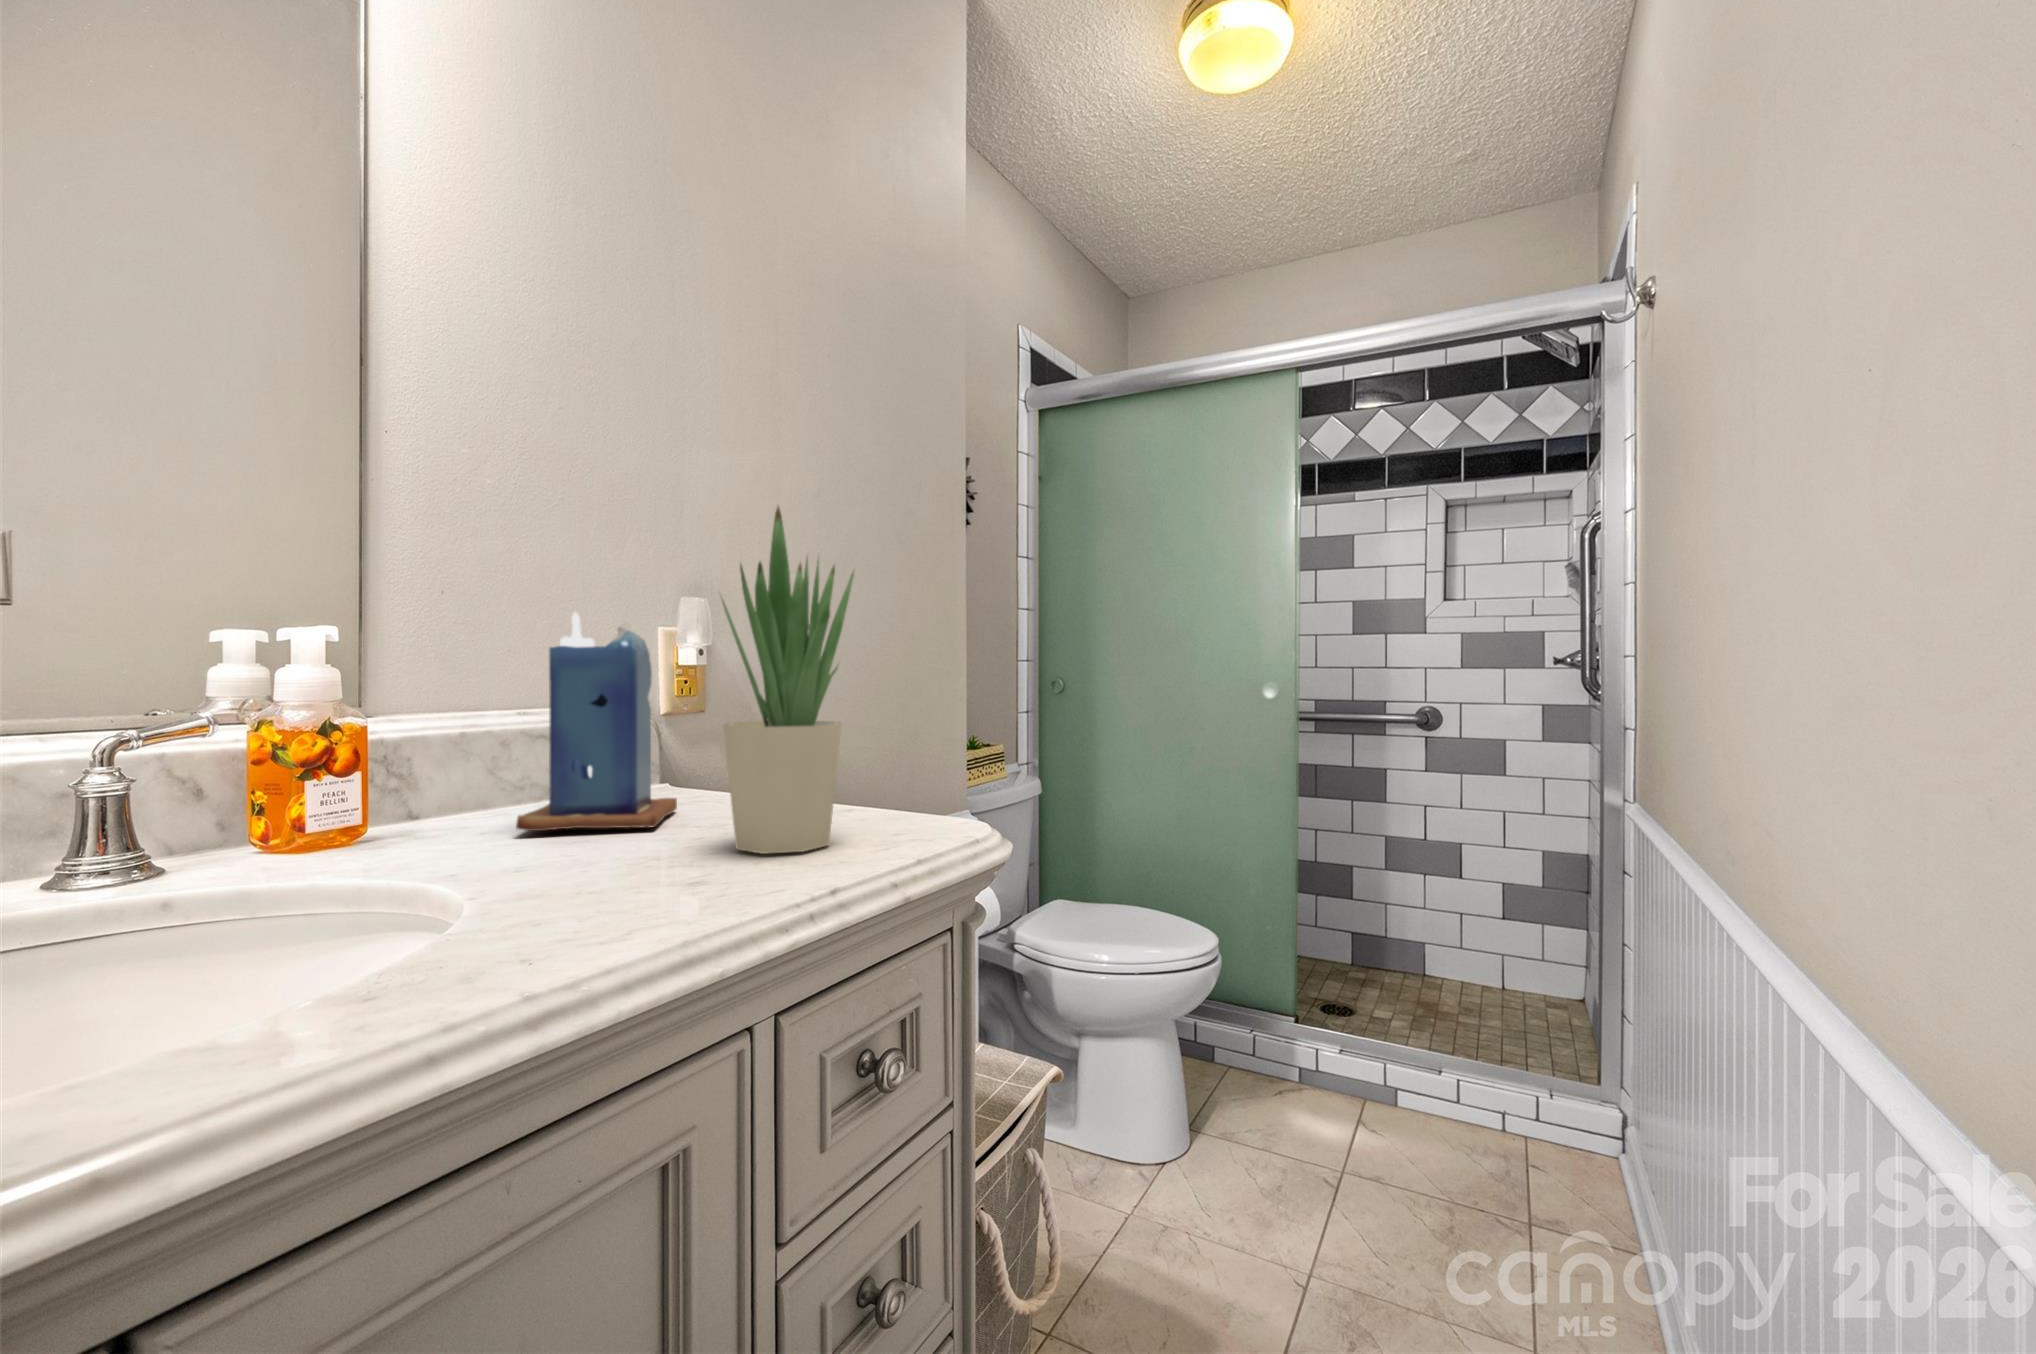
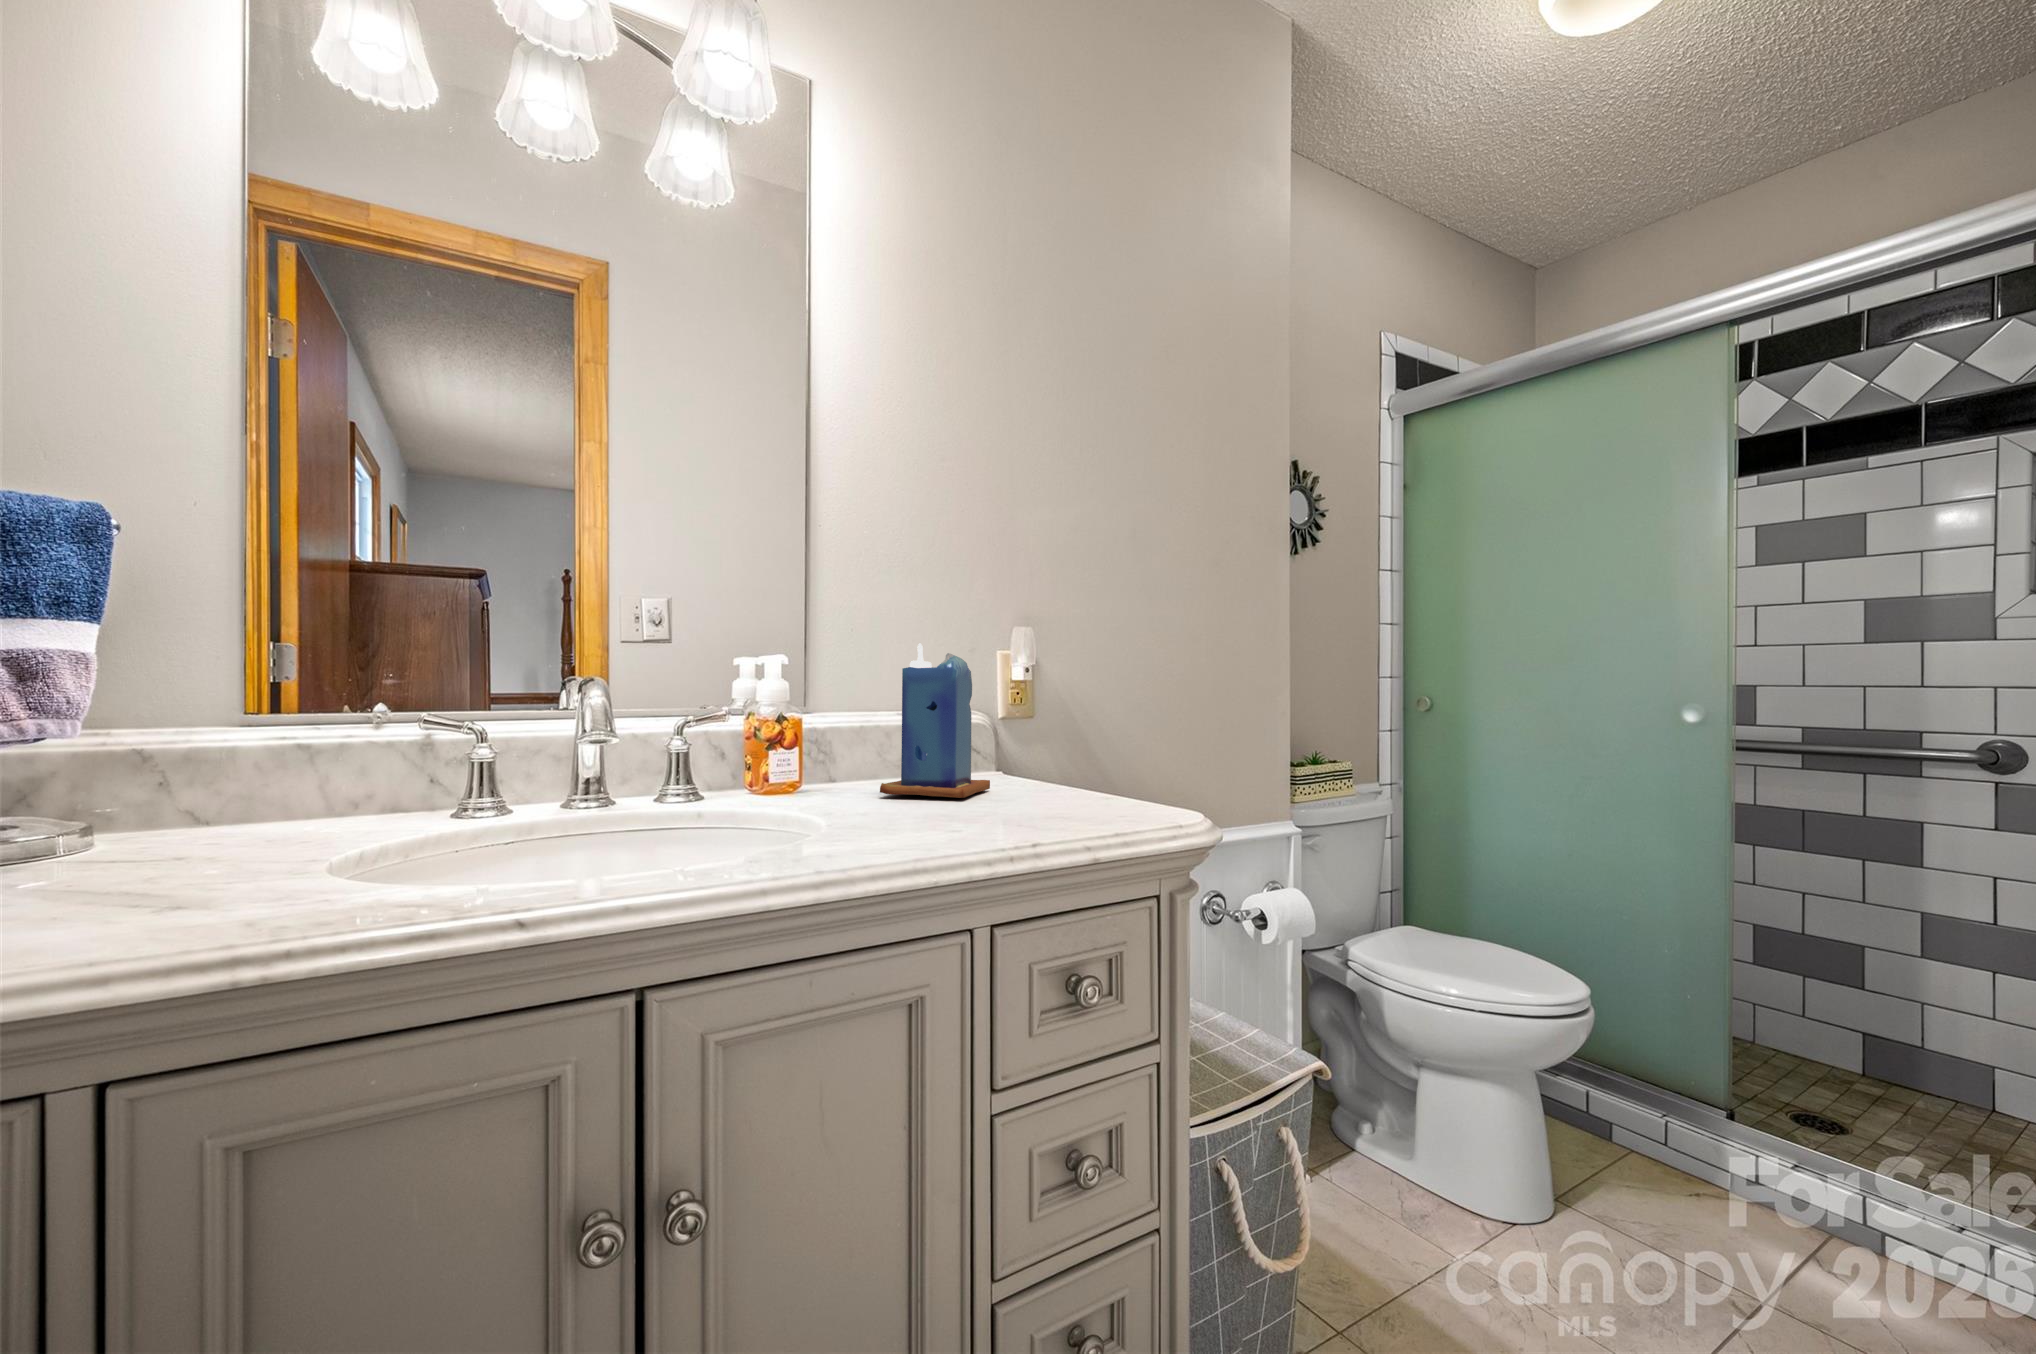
potted plant: present [722,507,854,854] -> none [991,564,1094,819]

